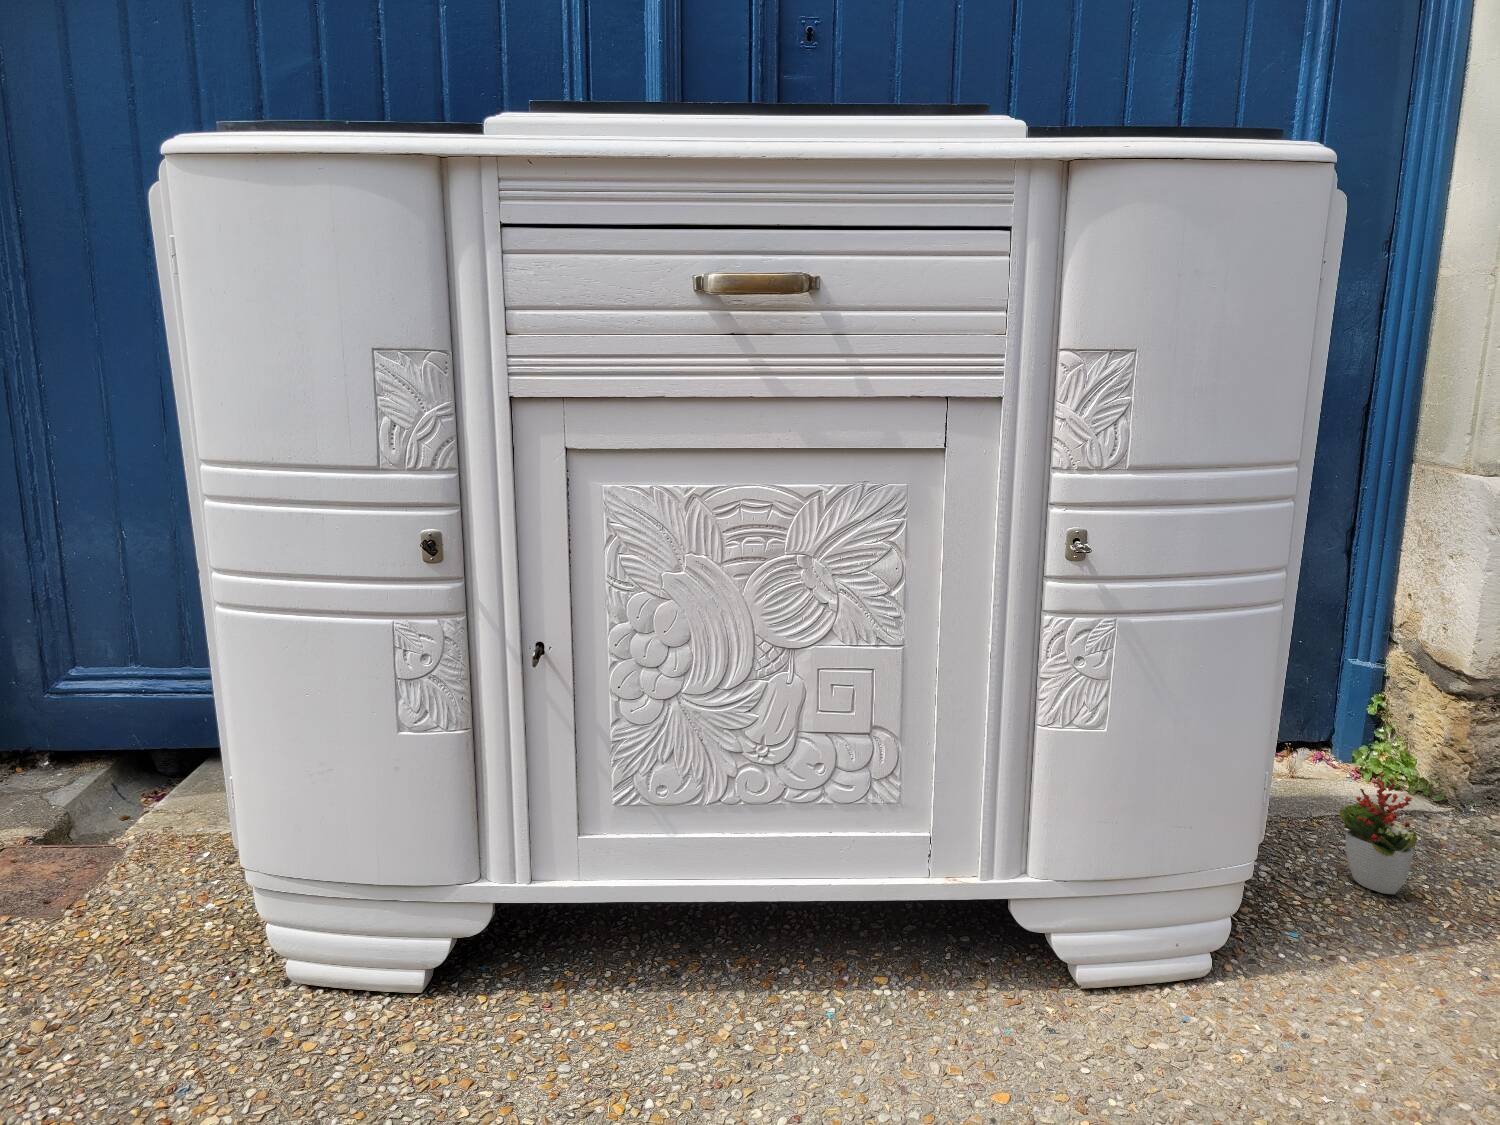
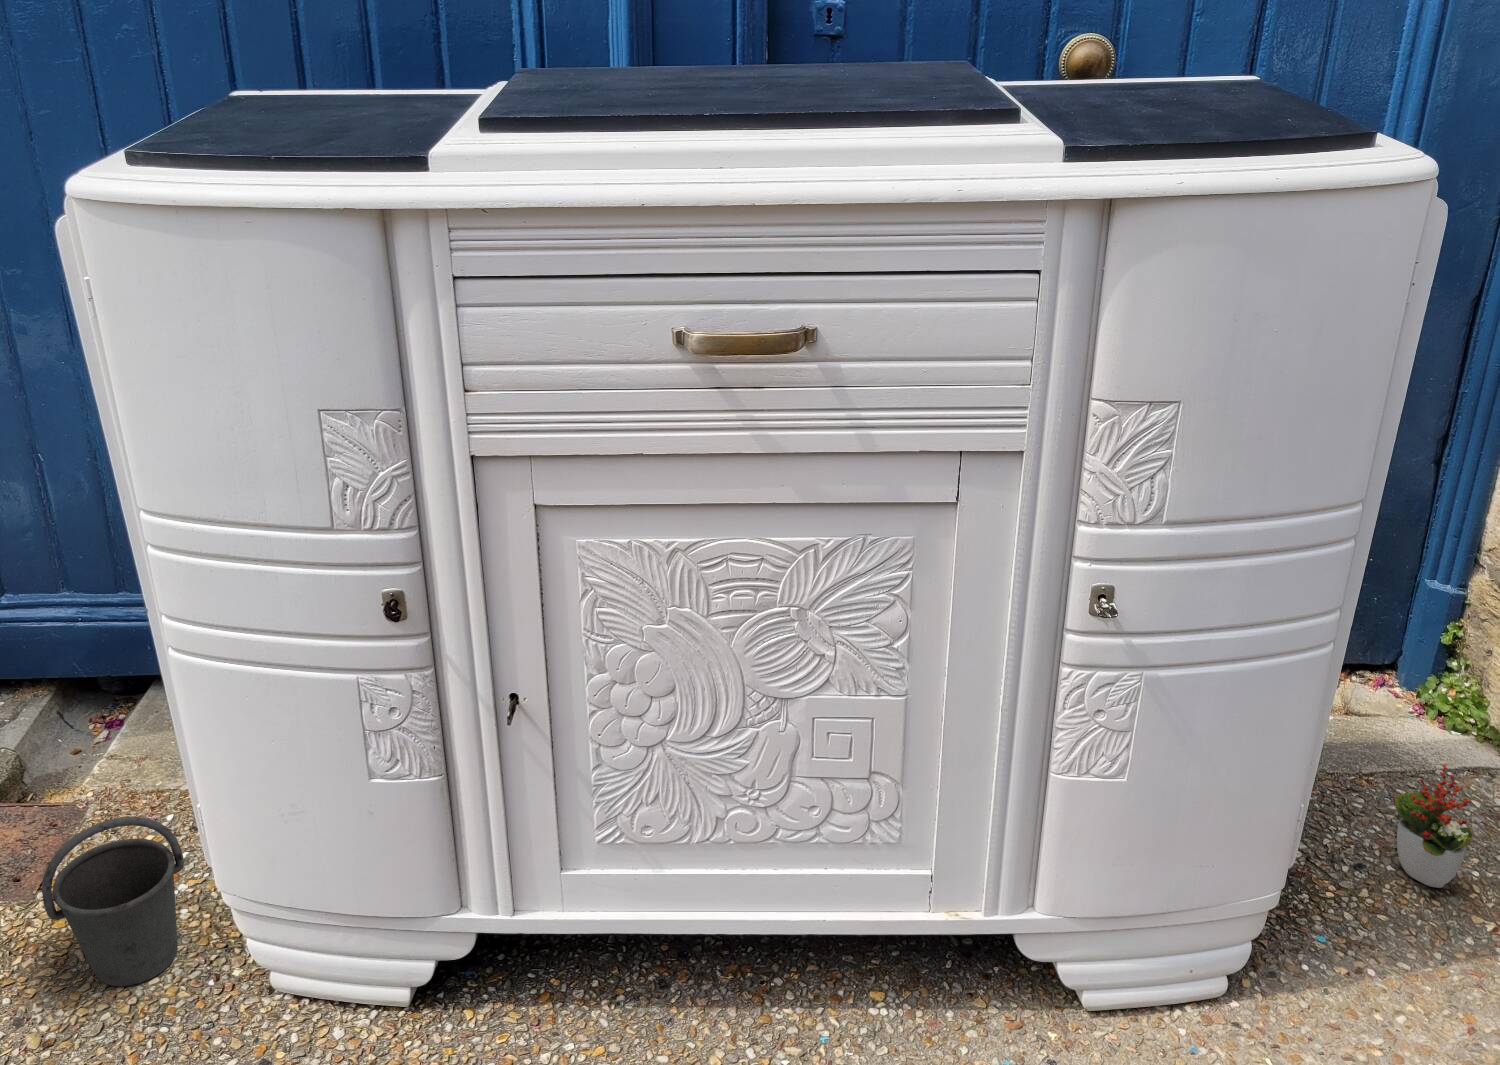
bucket: none [70,803,213,980] -> present [42,817,184,986]

